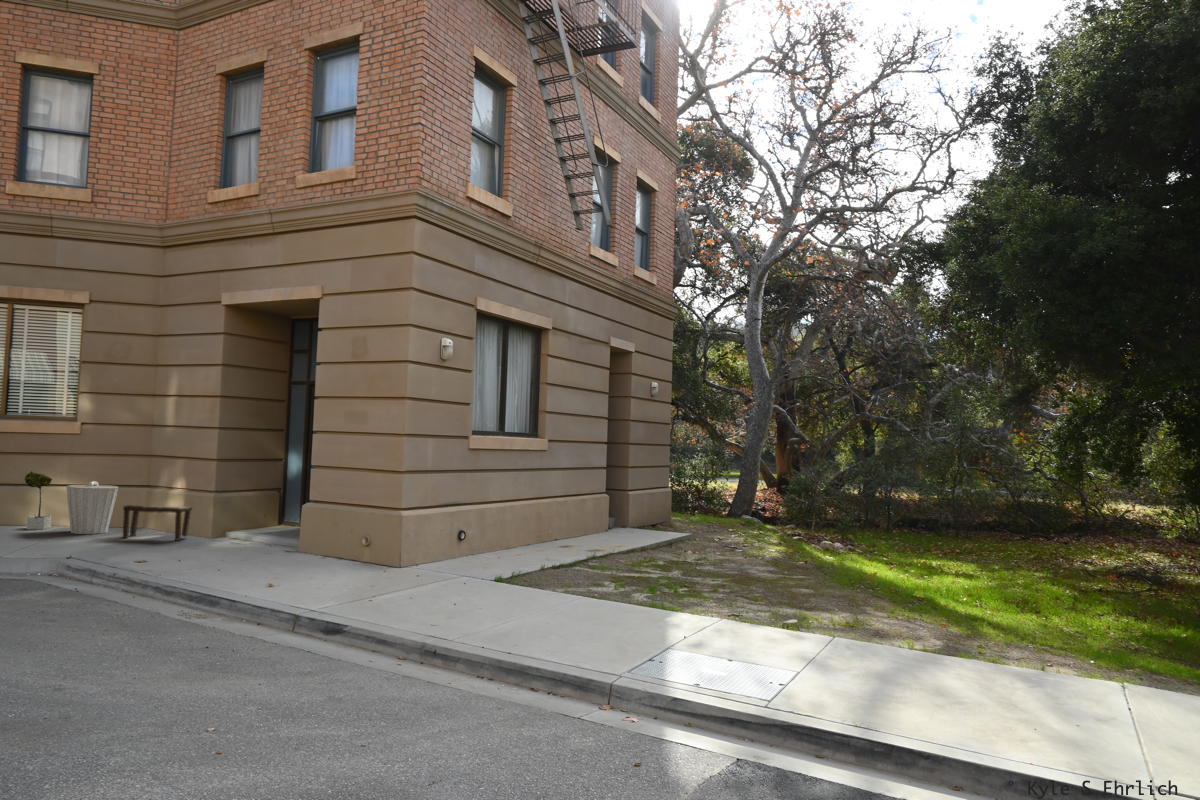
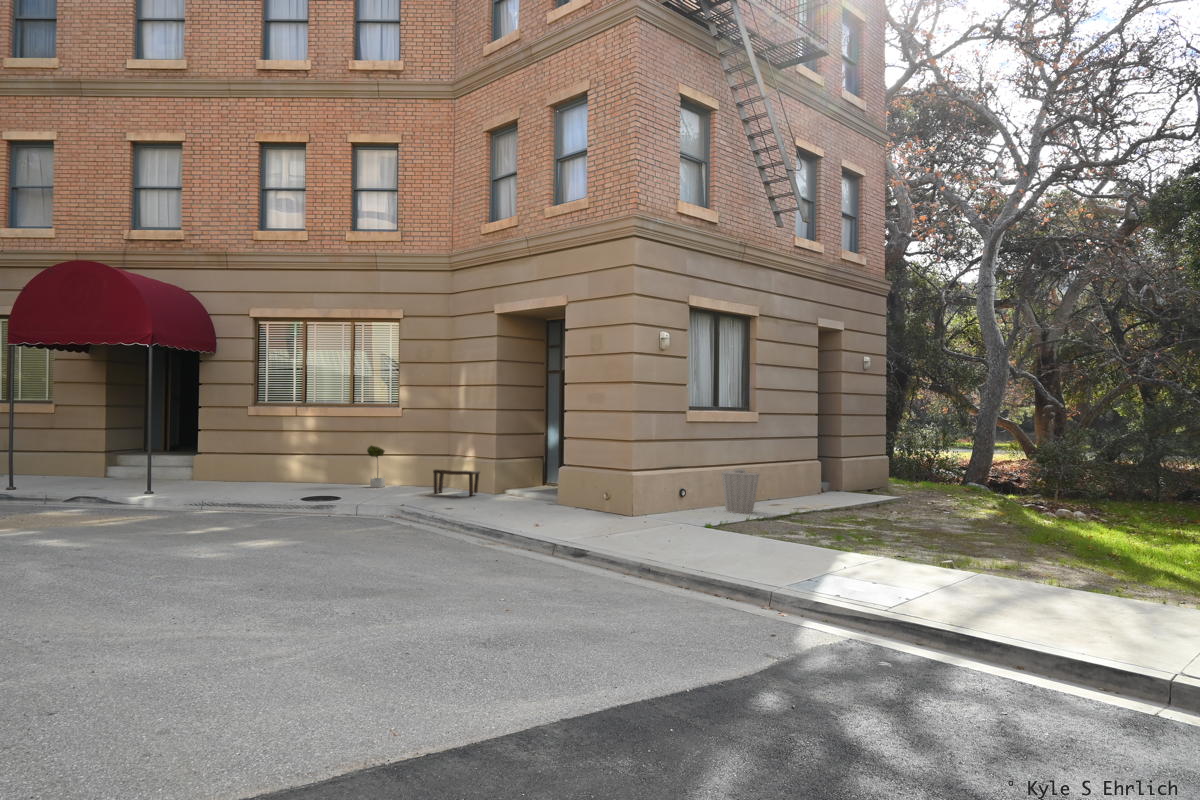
trash can: present [66,481,119,534] -> present [721,468,759,513]

